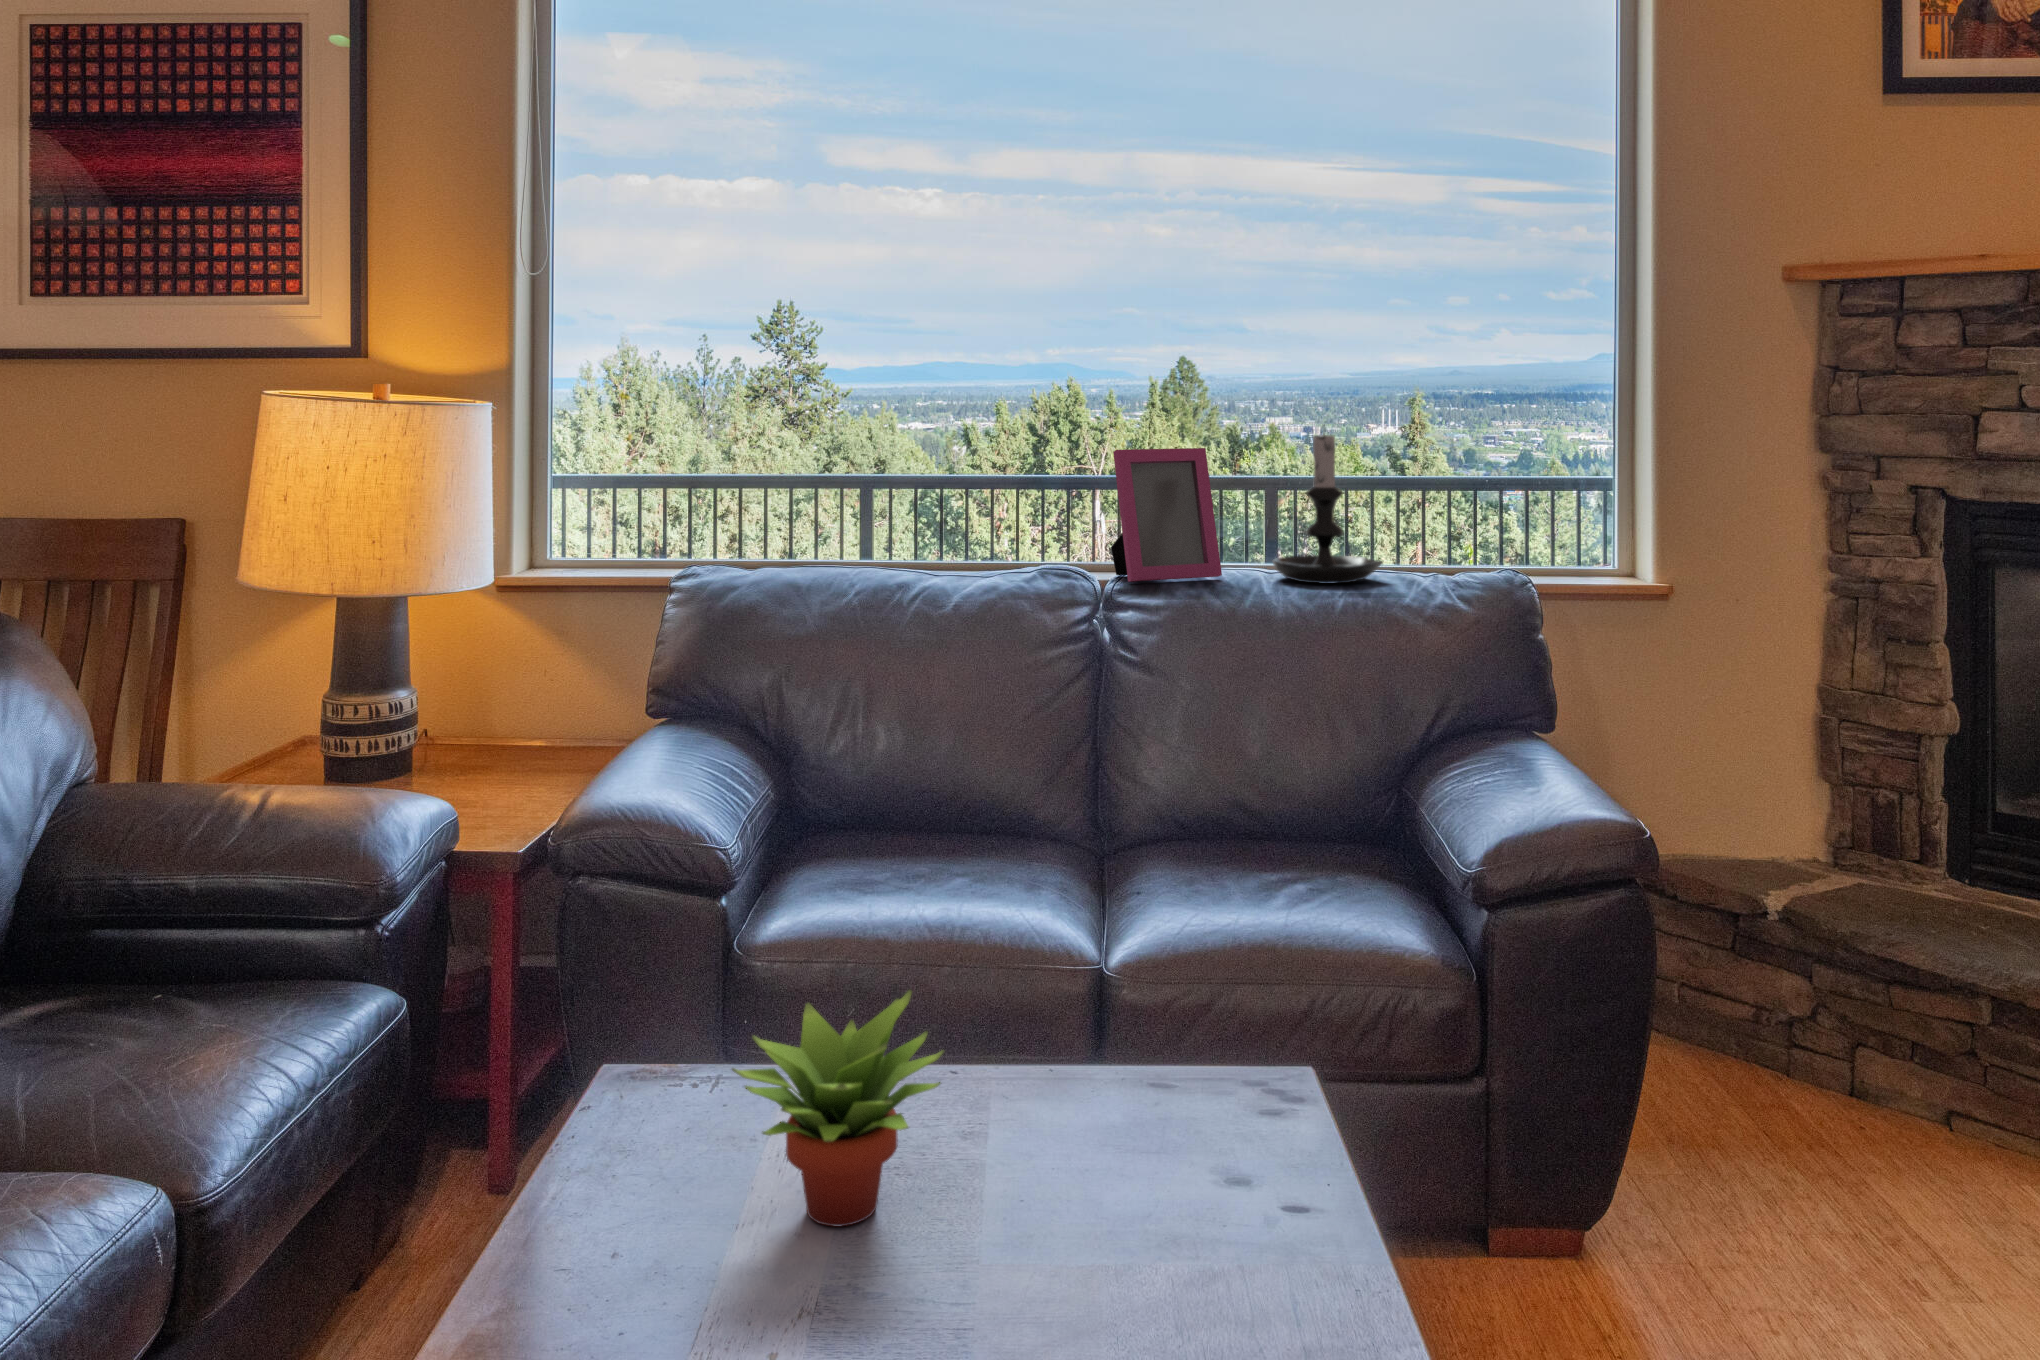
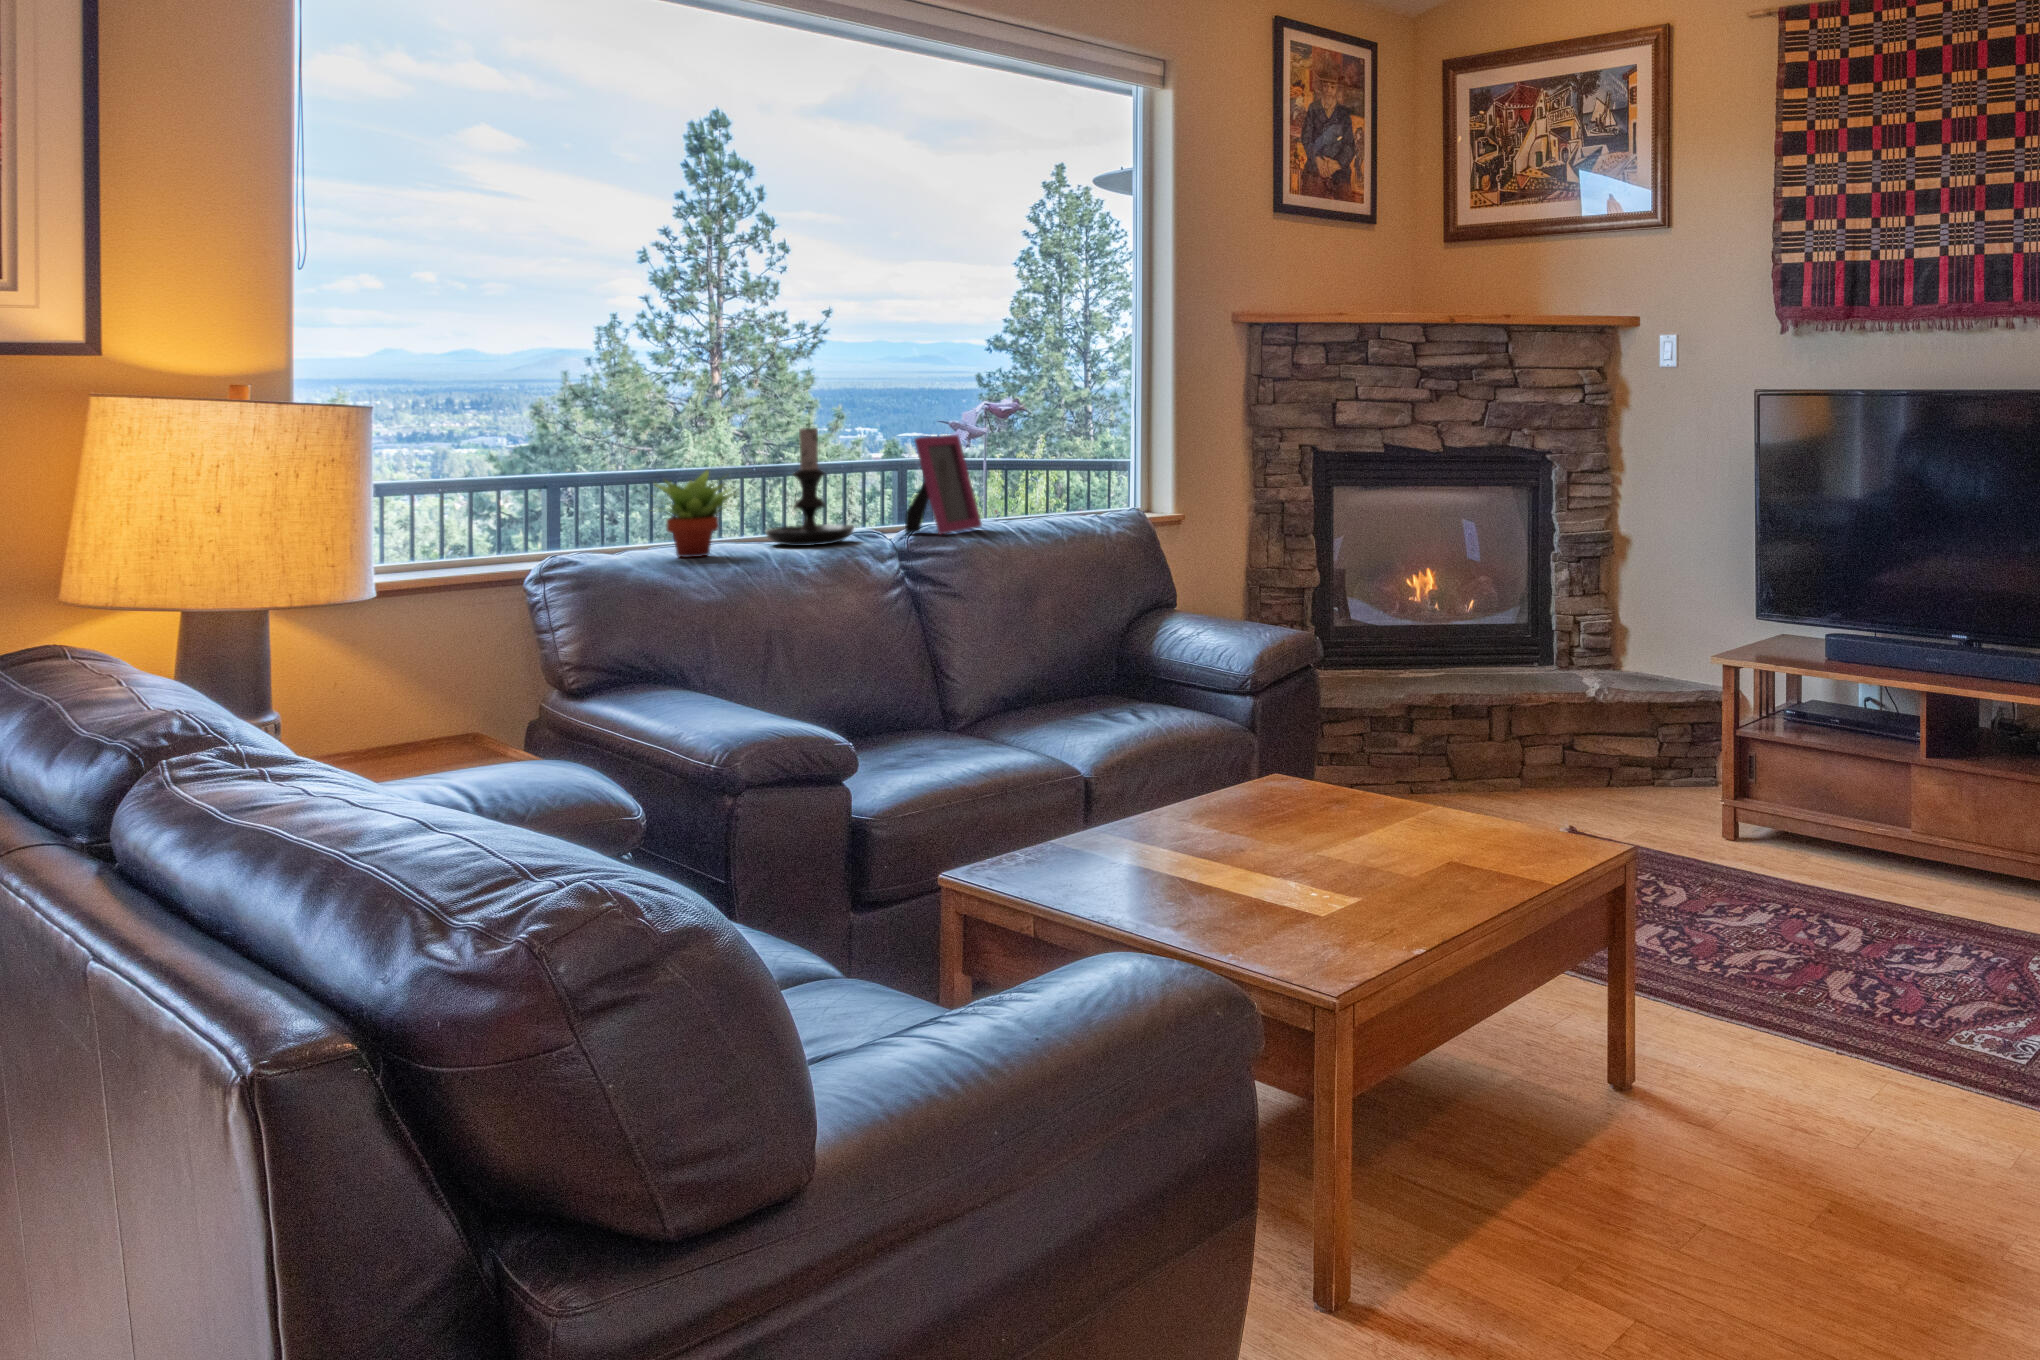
candle holder: present [1273,434,1382,584] -> present [766,427,854,546]
succulent plant: present [732,990,944,1226] -> present [649,470,735,557]

